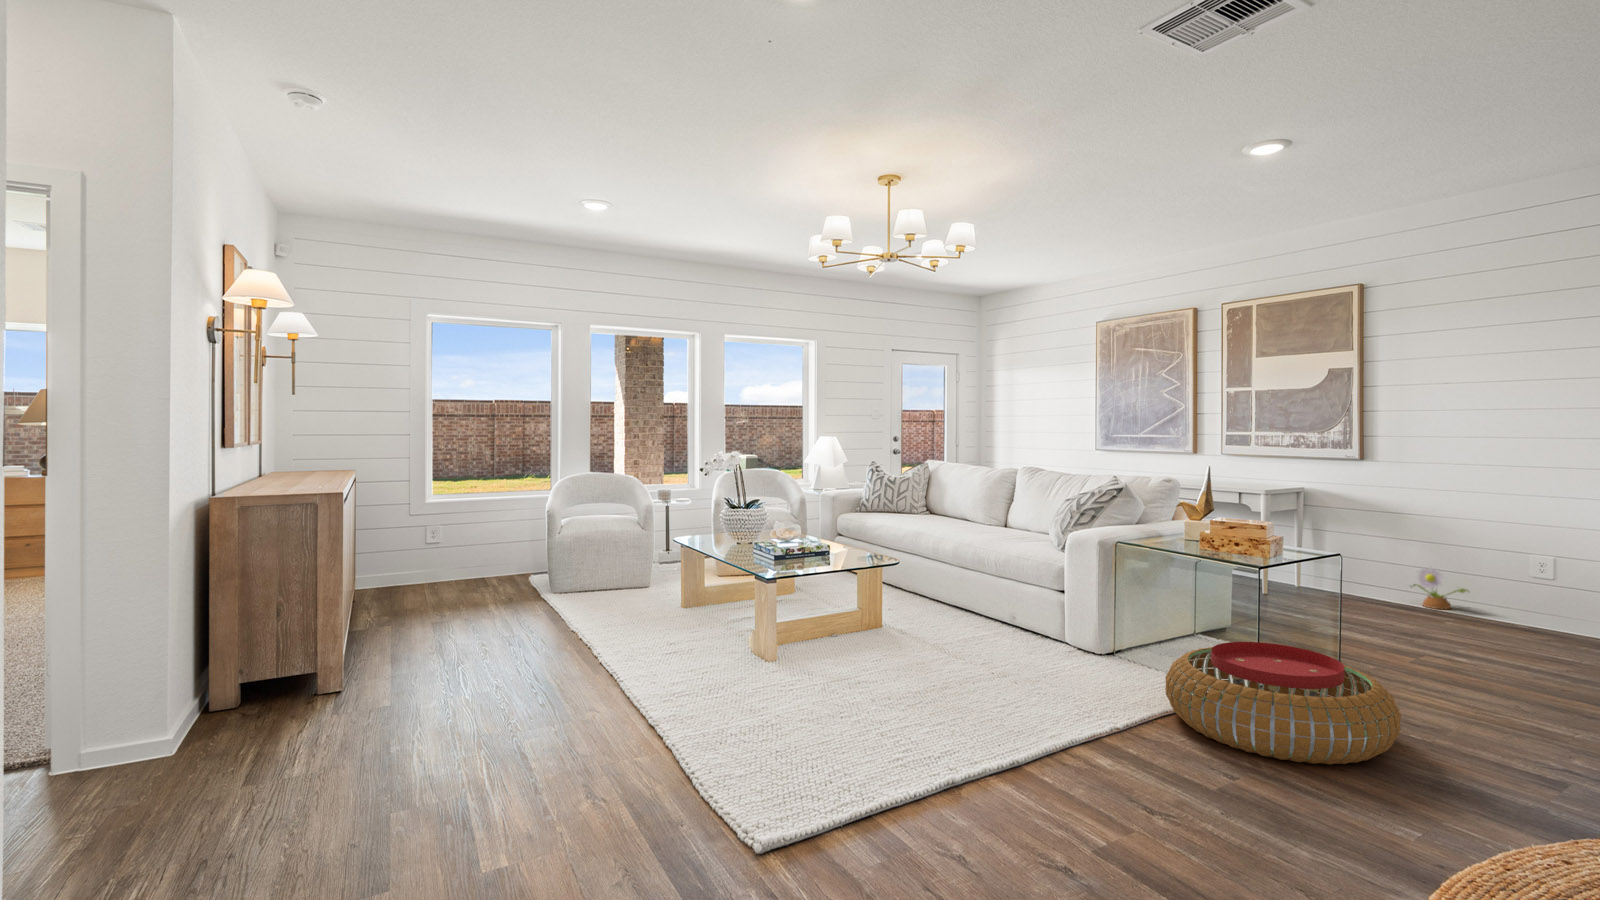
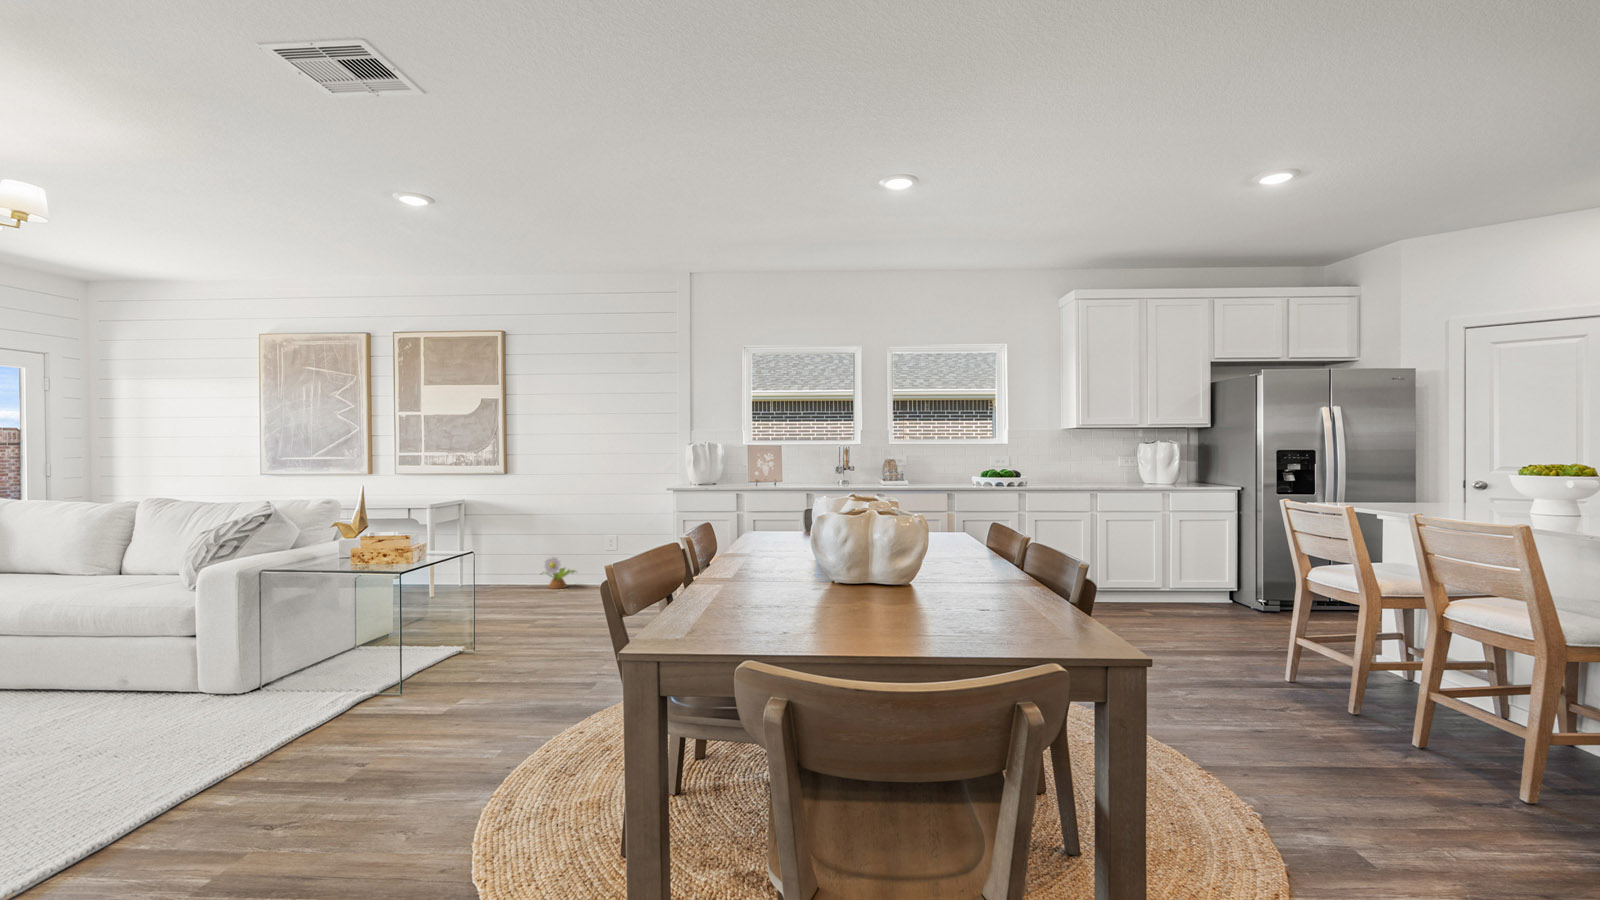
pouf: present [1165,642,1401,764] -> none [307,639,505,742]

